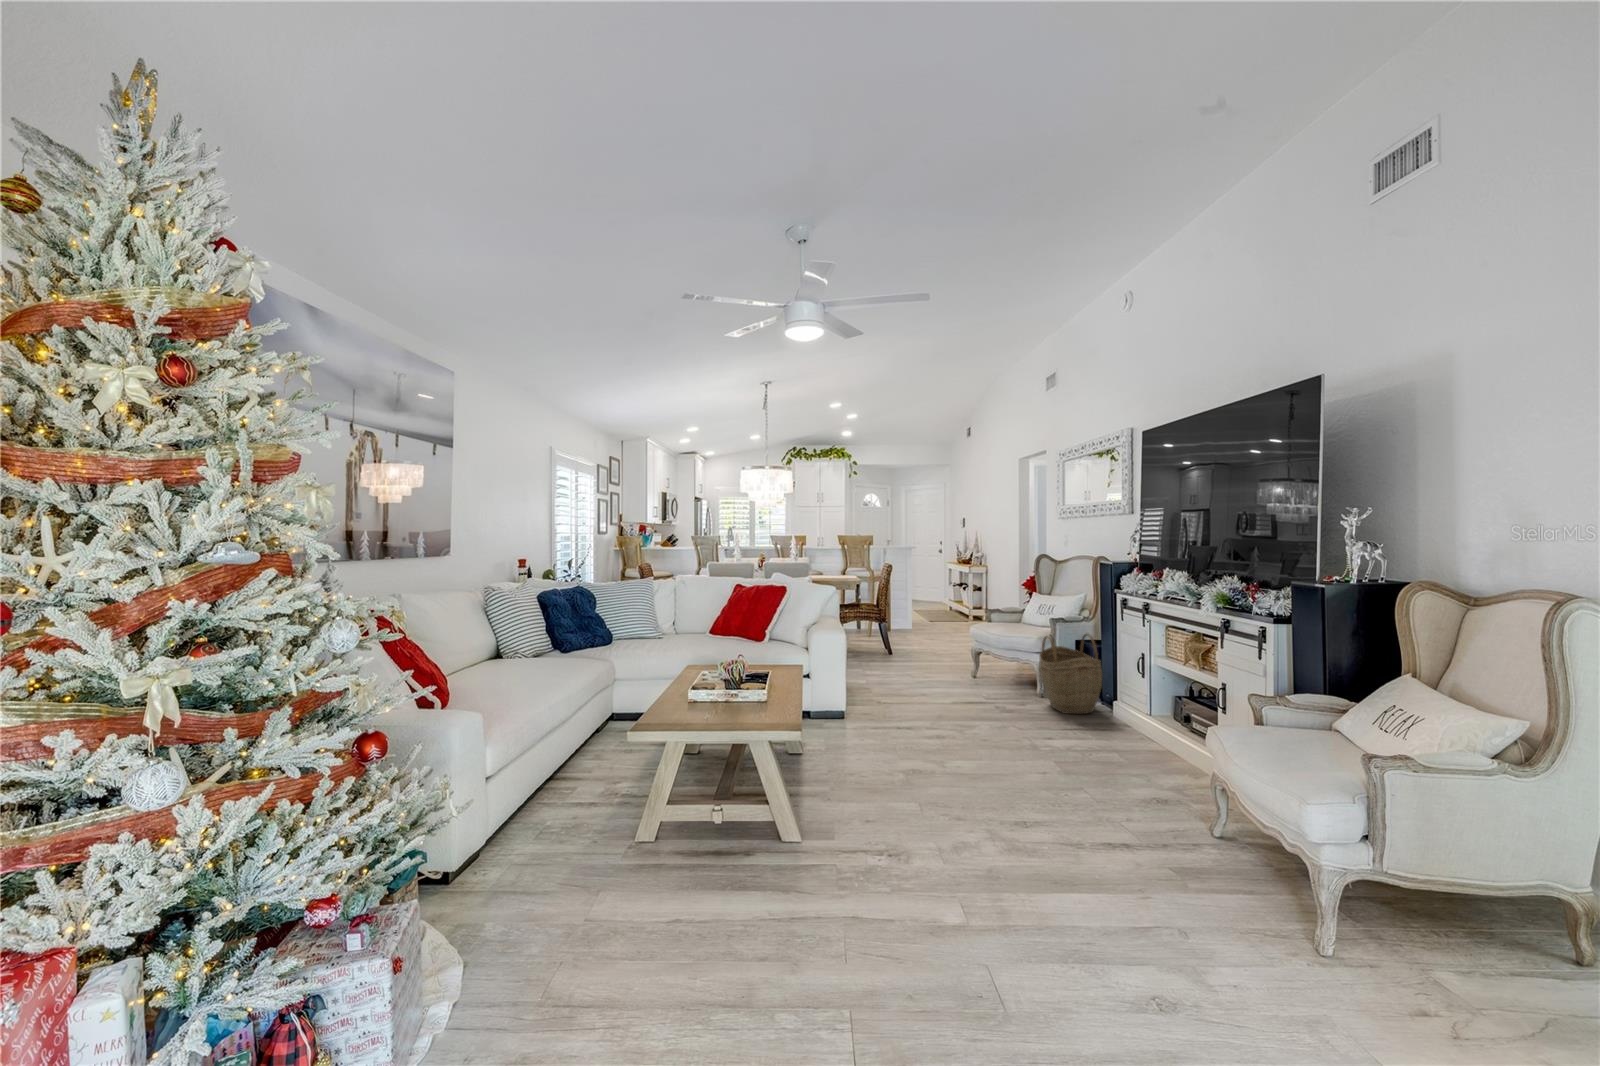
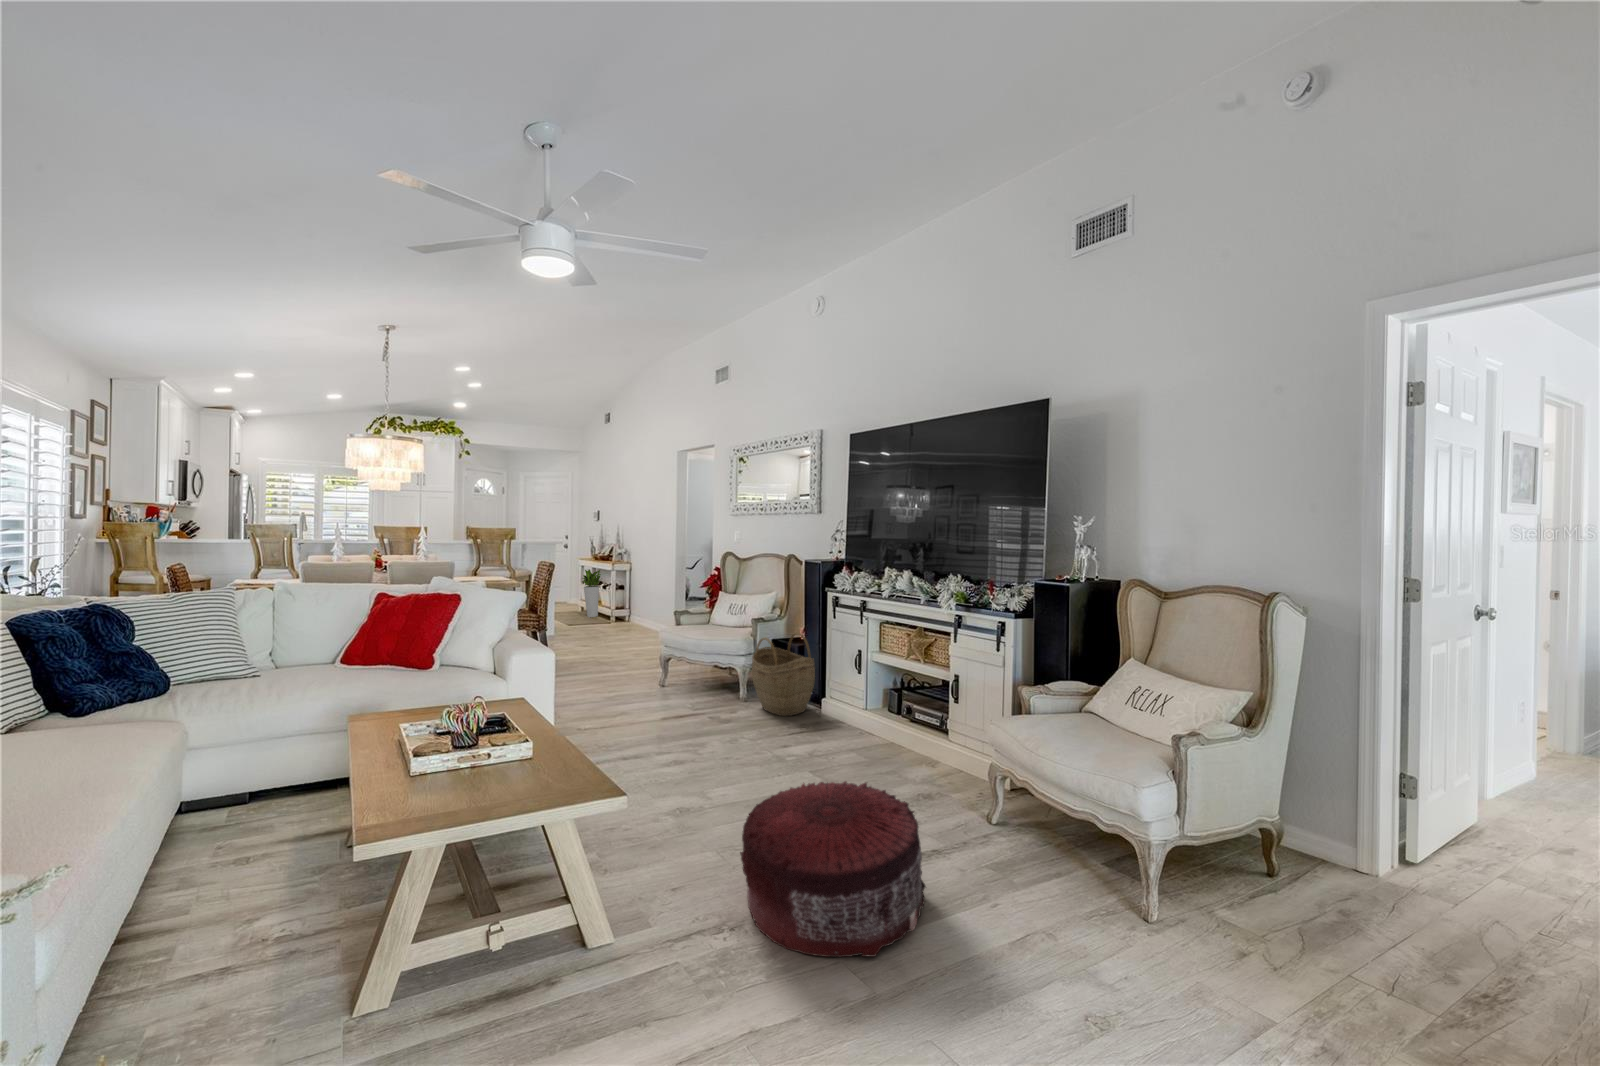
planter: none [941,572,964,618] -> present [583,569,601,617]
pouf: none [907,740,1063,864] -> present [740,781,926,957]

